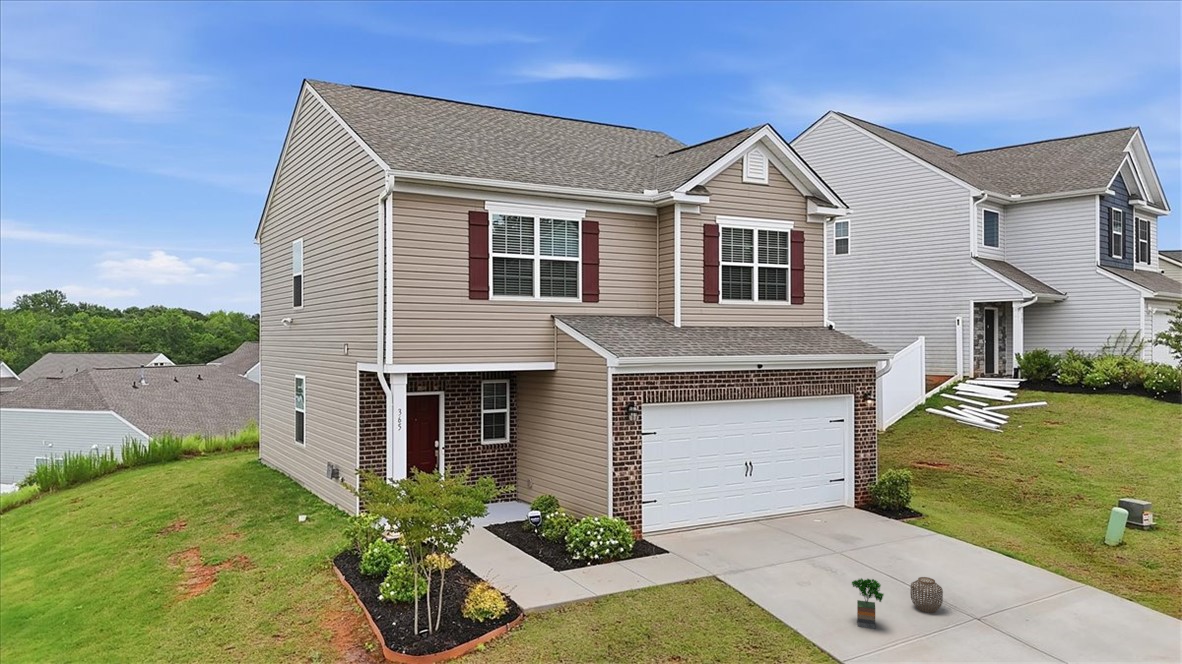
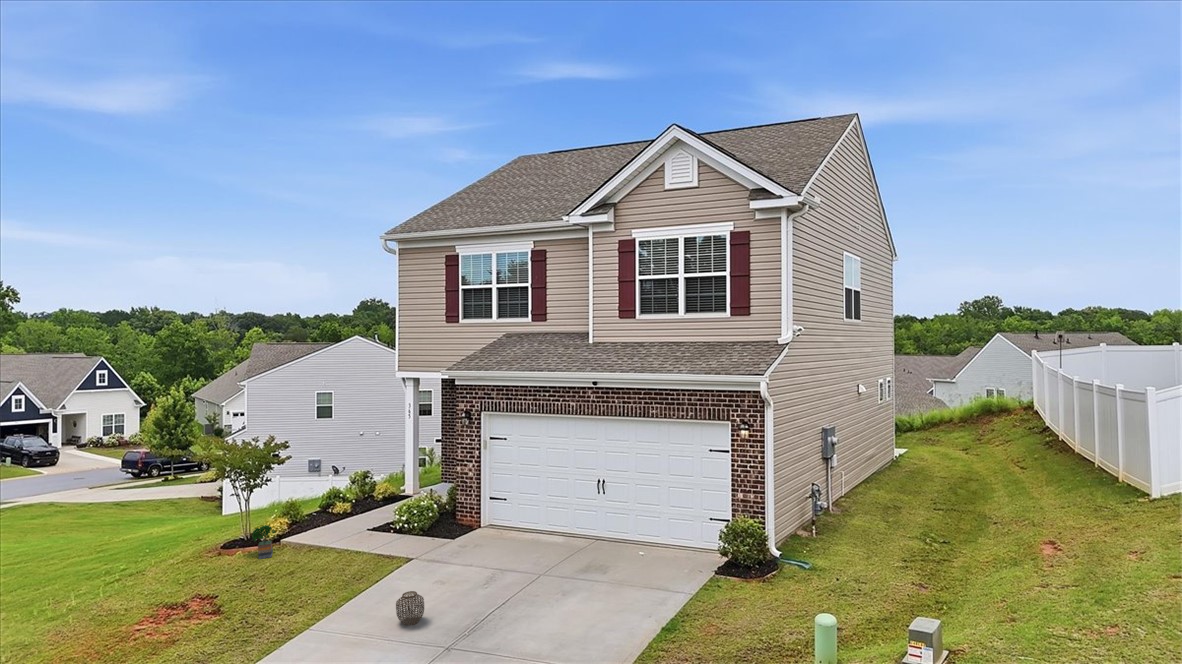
potted tree: present [852,578,884,629] -> present [252,525,275,559]

